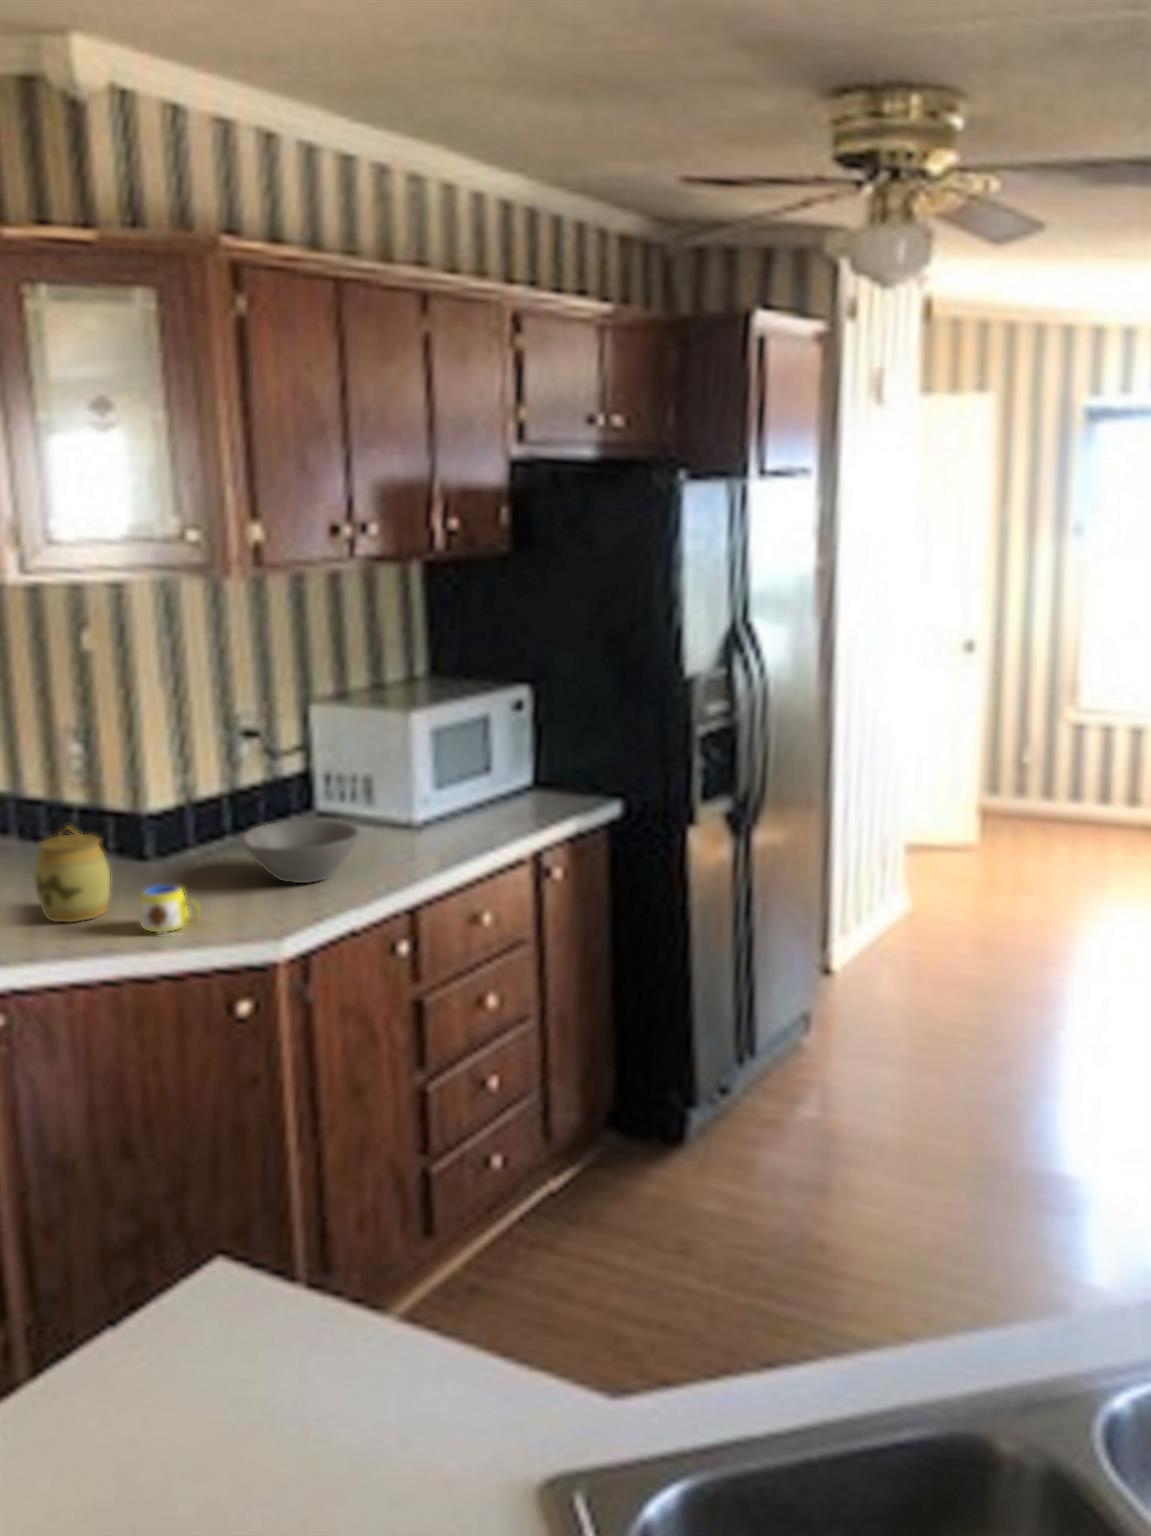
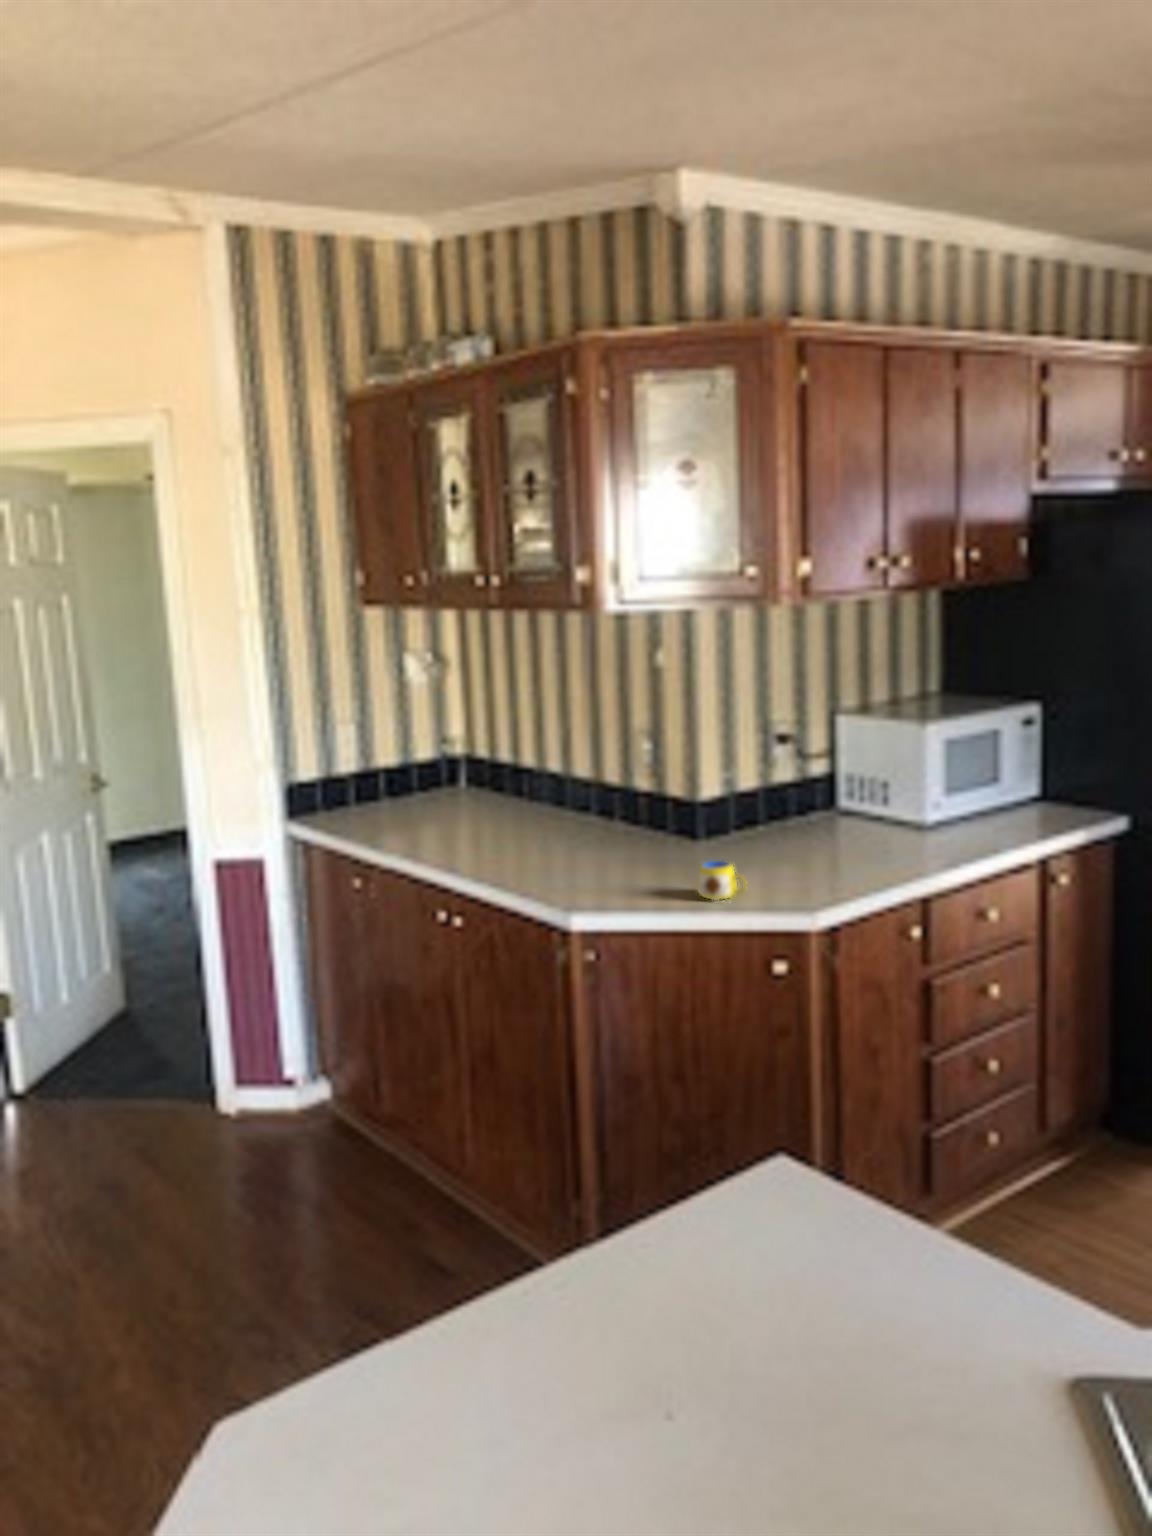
bowl: present [243,820,358,883] -> none [780,815,880,869]
jar: present [35,826,110,922] -> none [616,807,674,887]

